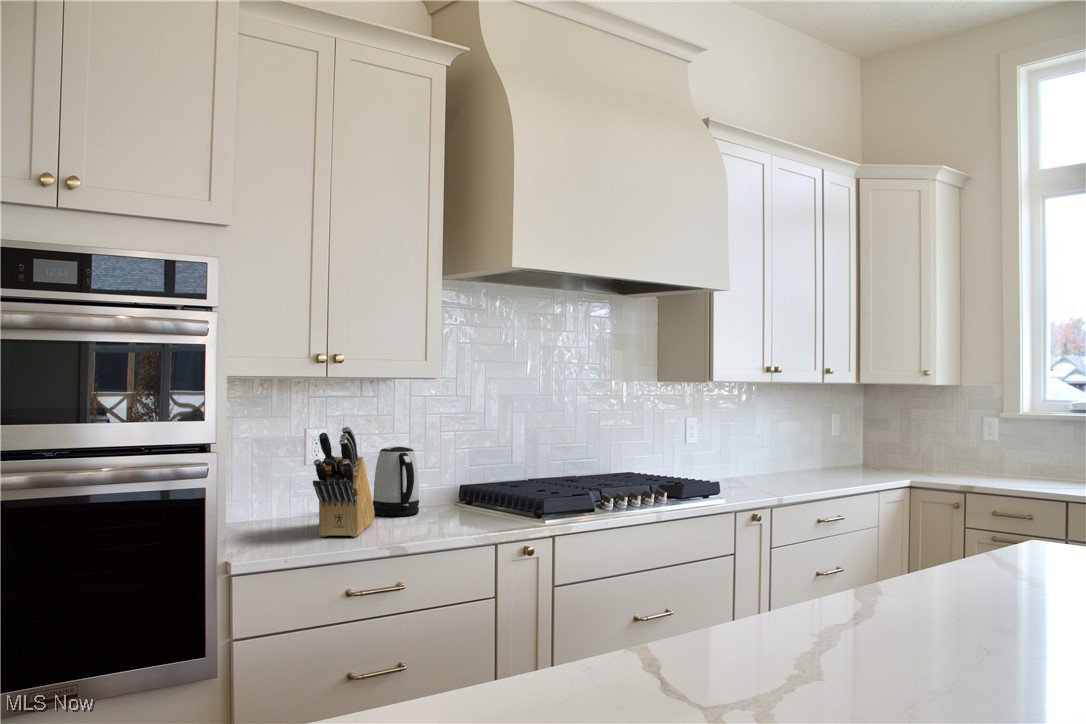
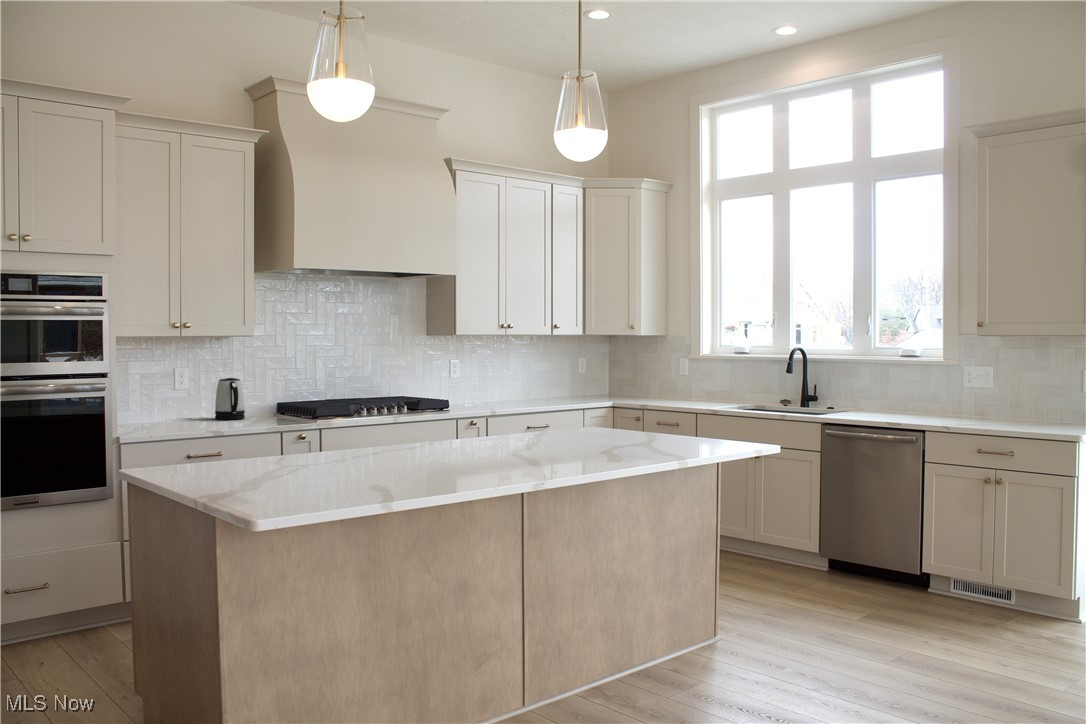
knife block: present [313,427,375,537] -> none [168,364,213,427]

